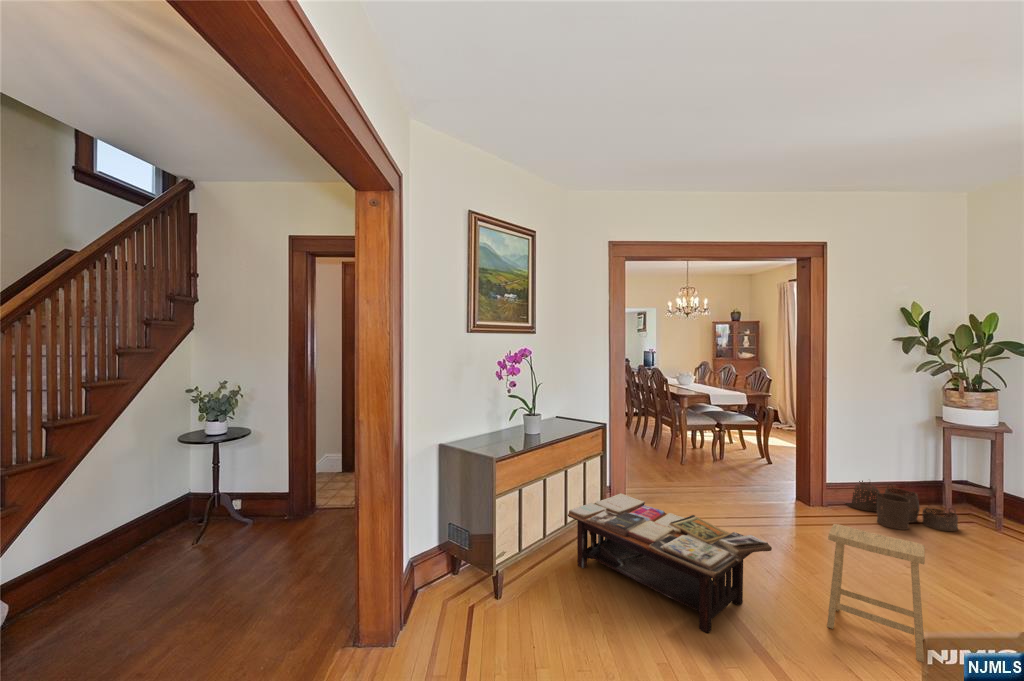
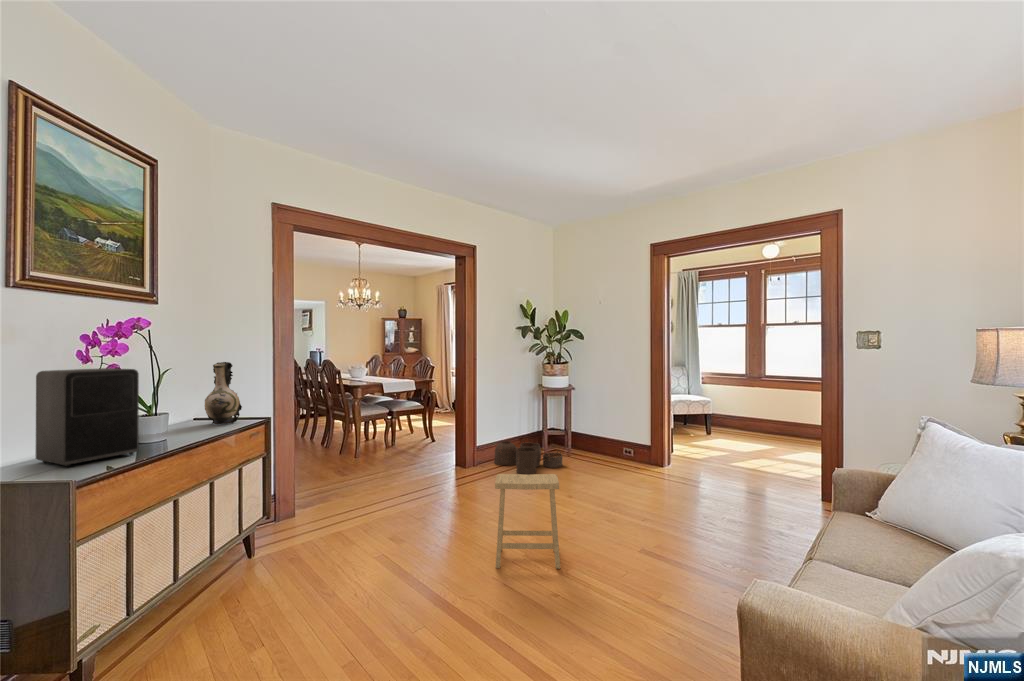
decorative vase: none [563,378,588,426] -> present [205,362,242,424]
speaker: none [477,383,526,447] -> present [36,368,139,467]
coffee table: present [568,493,772,633] -> none [214,496,452,619]

